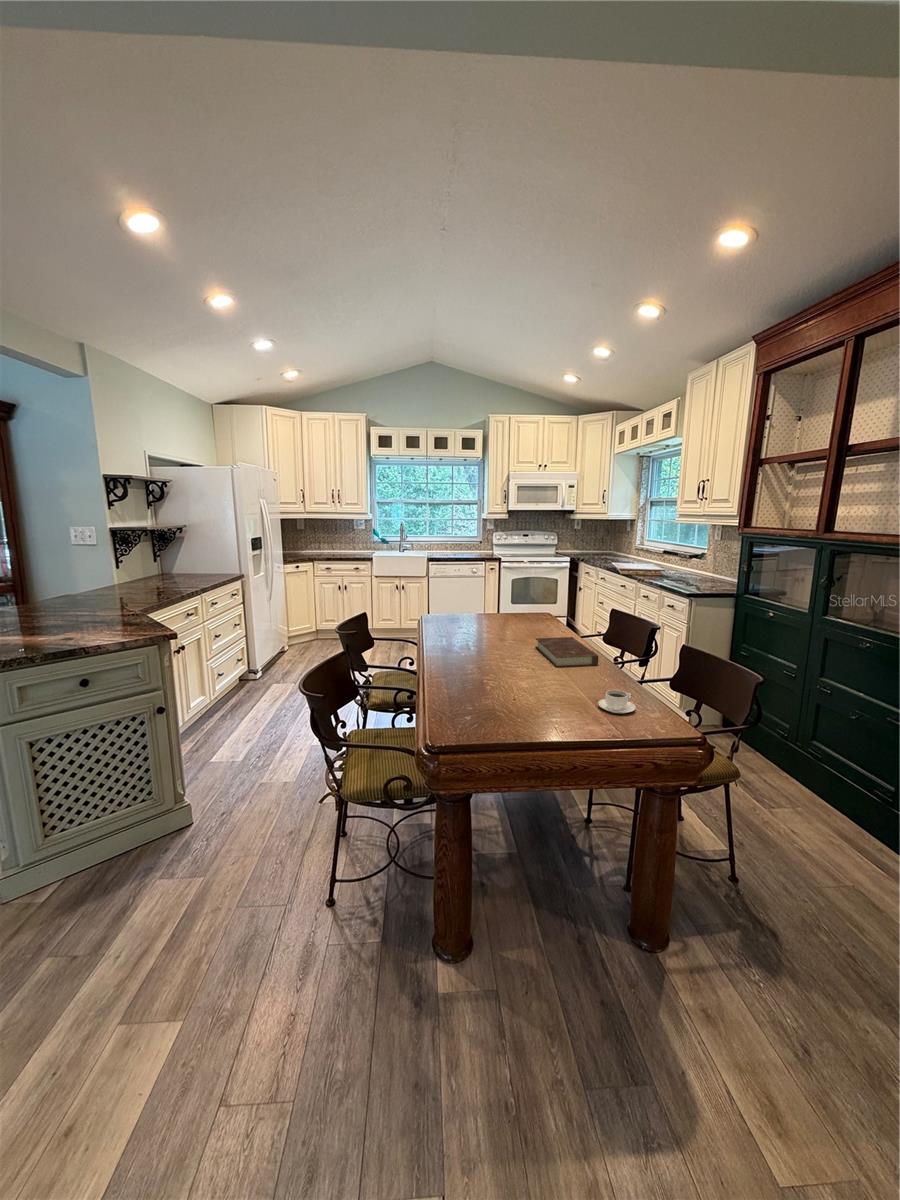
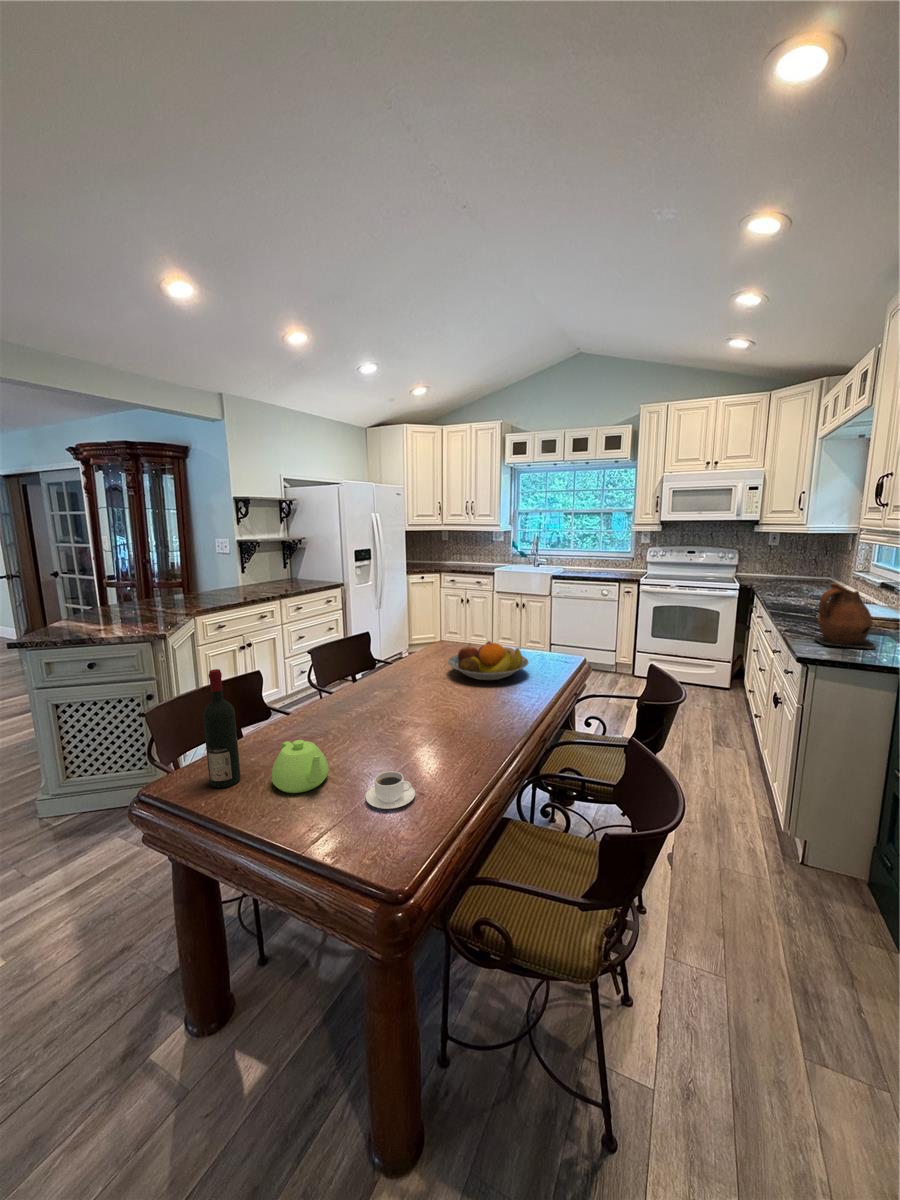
ceramic pitcher: none [677,550,716,589] -> present [814,583,875,649]
fruit bowl: none [480,607,546,637] -> present [448,641,529,680]
wine bottle: none [481,632,506,732] -> present [203,669,241,788]
book: present [536,637,598,667] -> none [443,686,522,735]
teapot: none [516,681,579,722] -> present [272,740,329,793]

